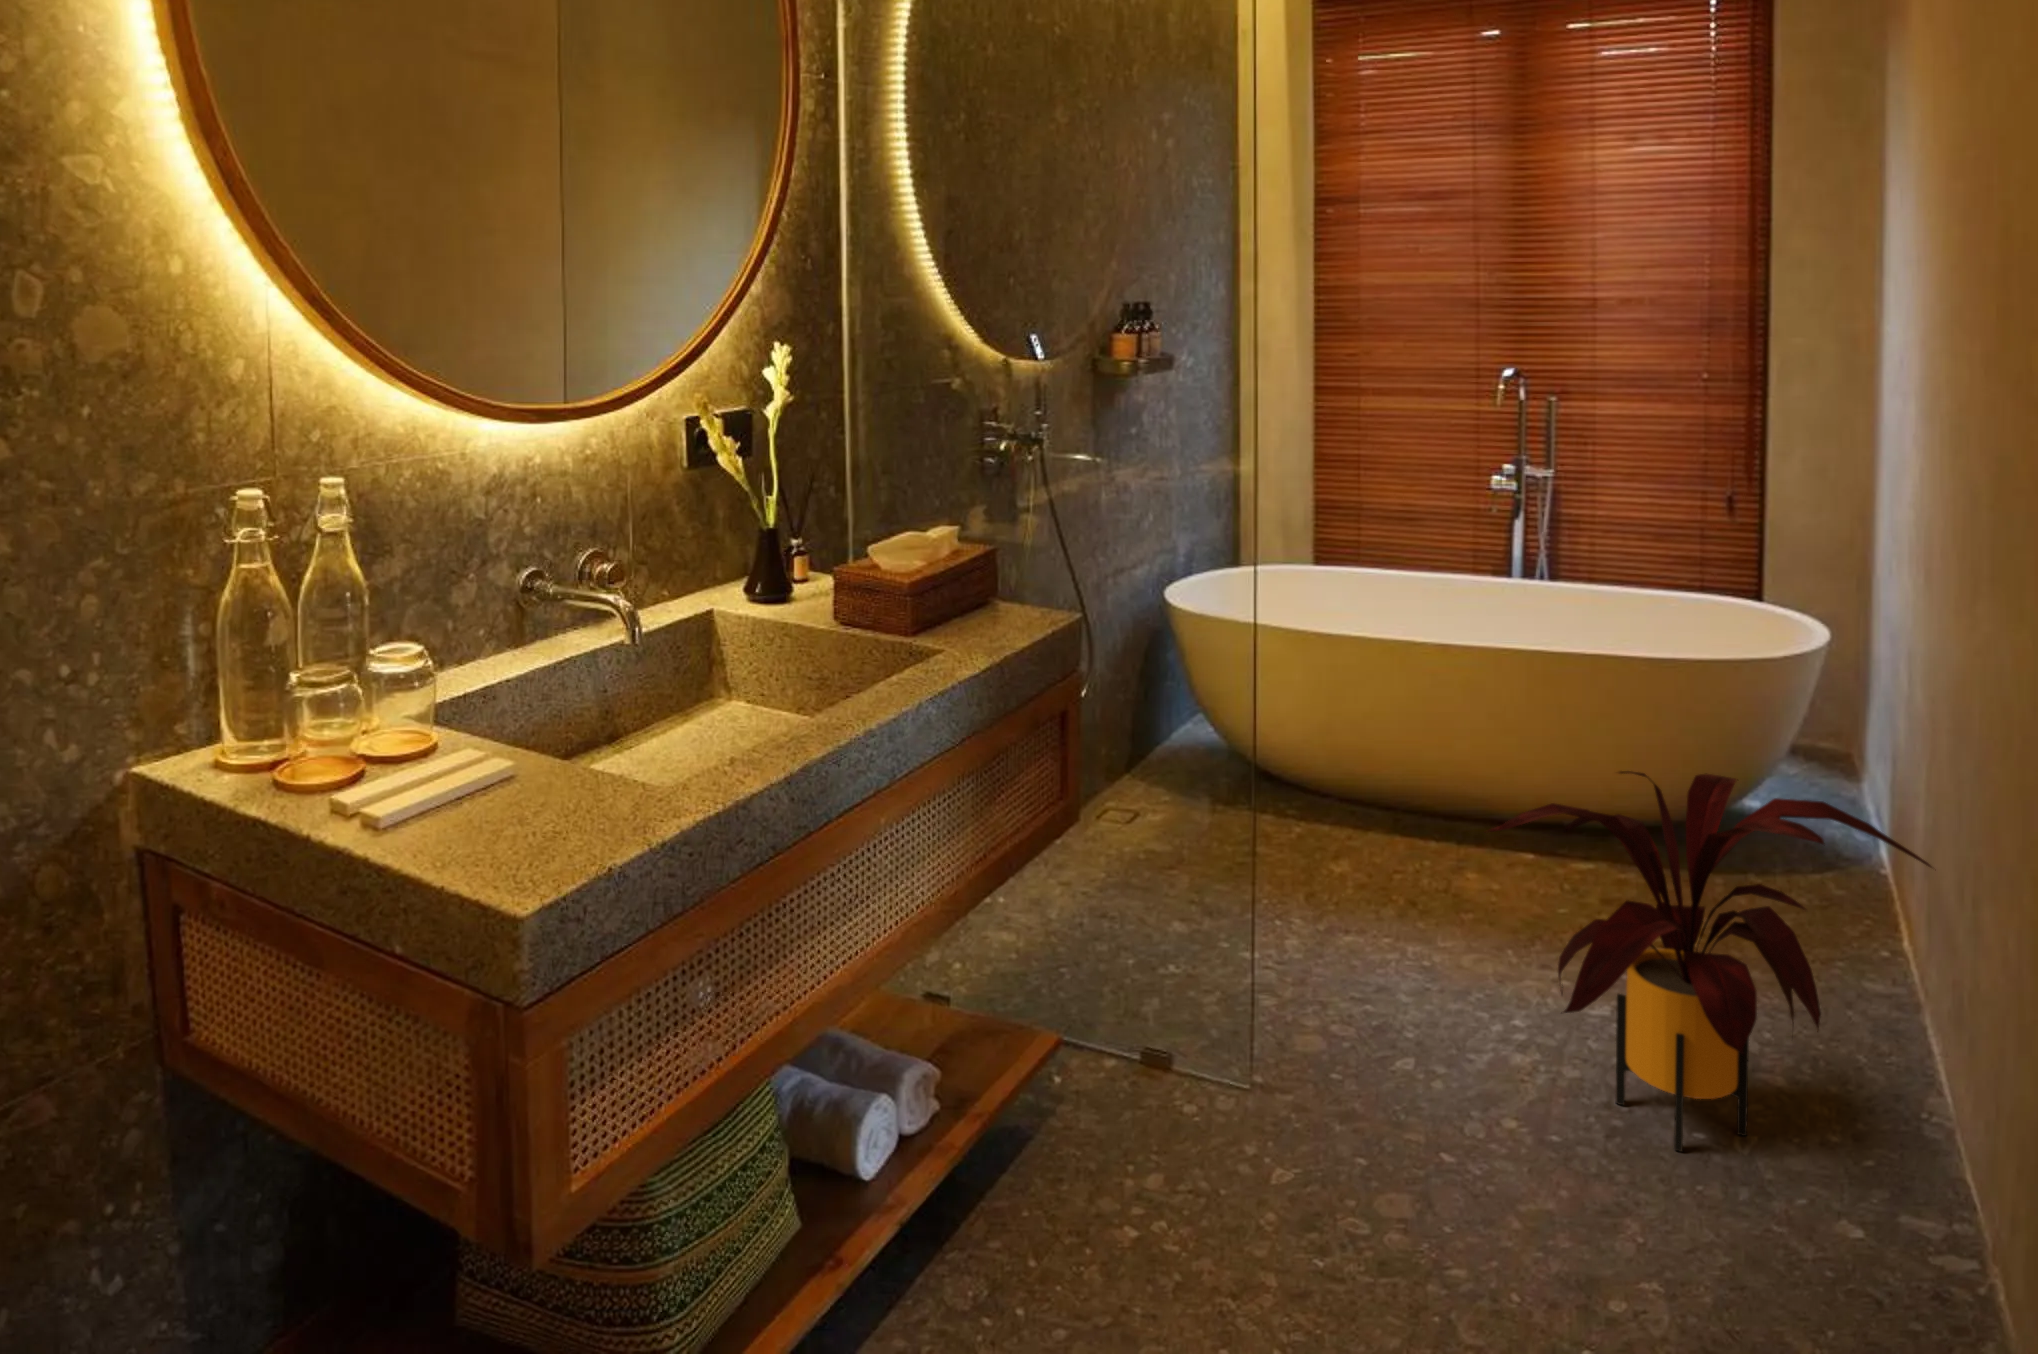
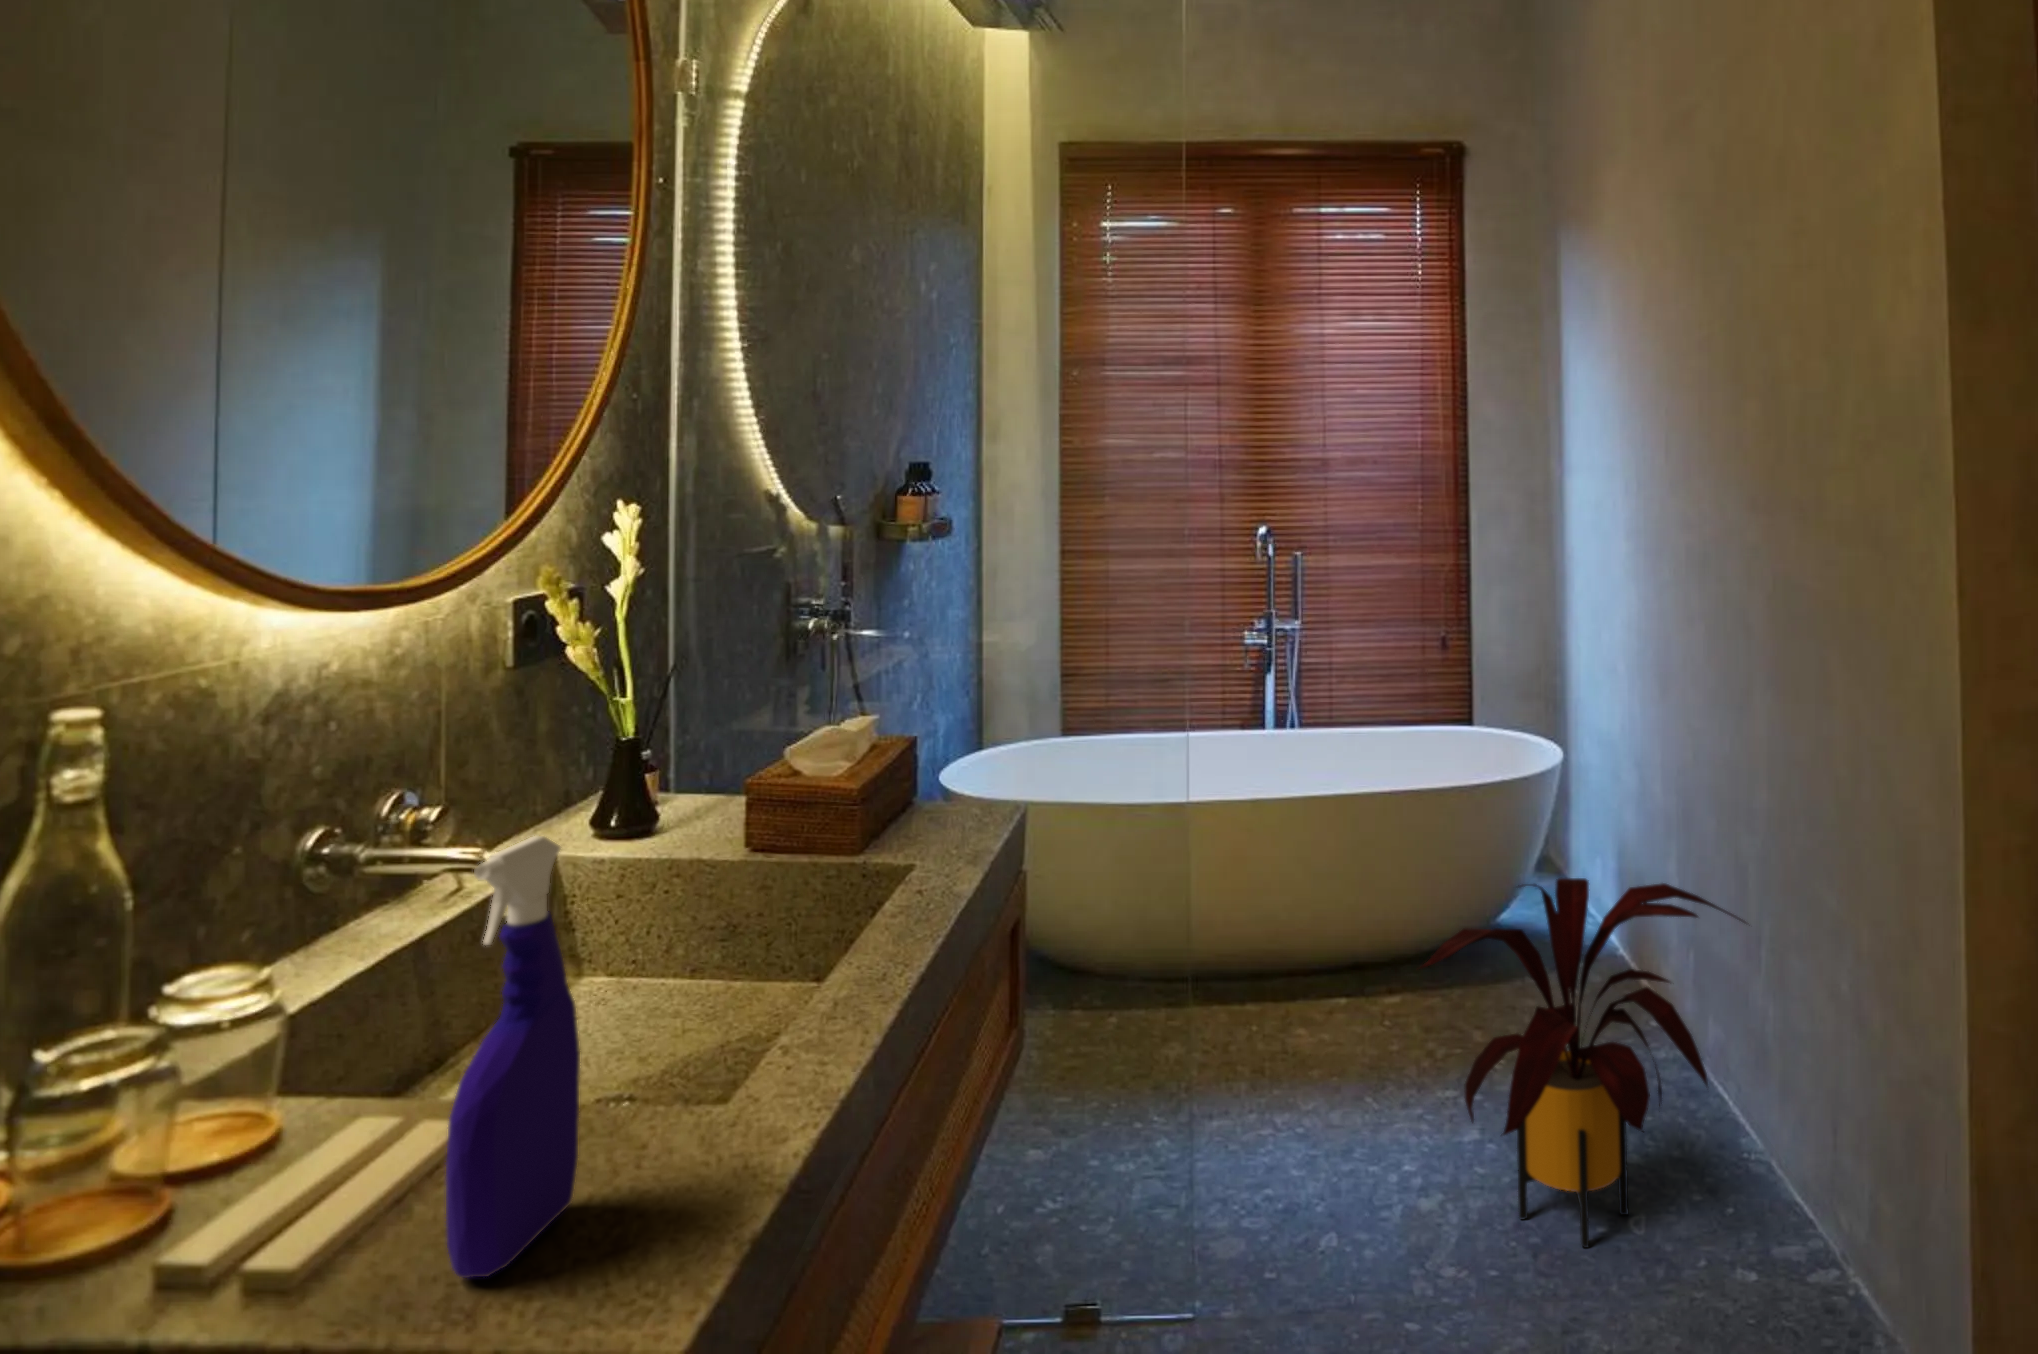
spray bottle: none [430,591,532,861] -> present [446,836,580,1278]

